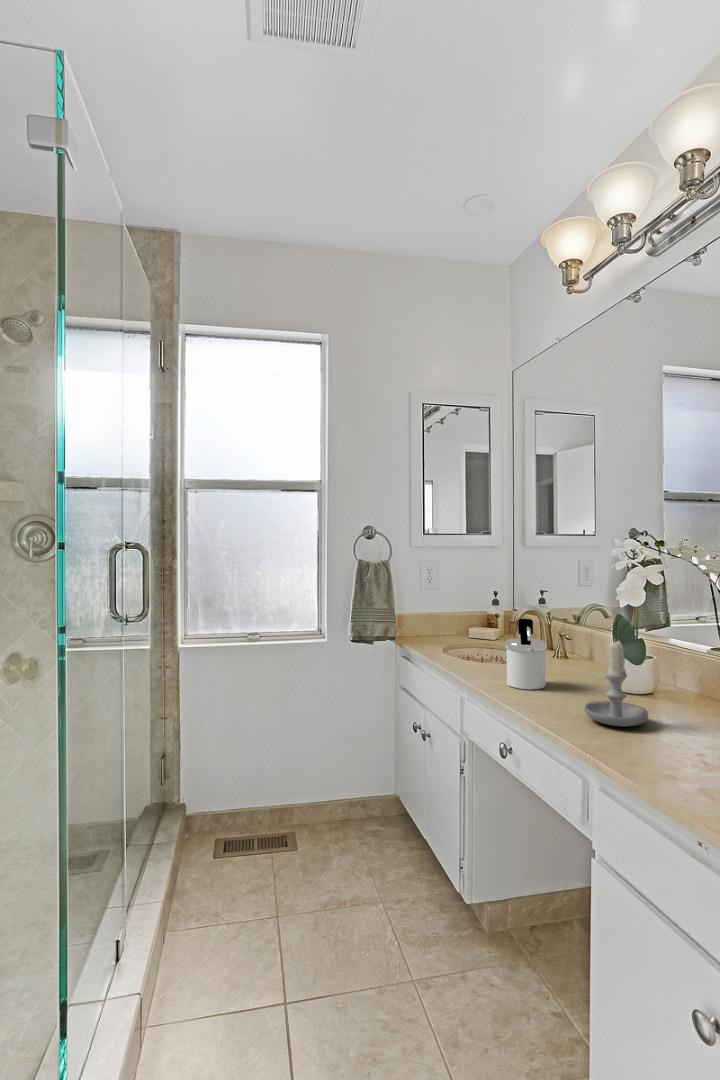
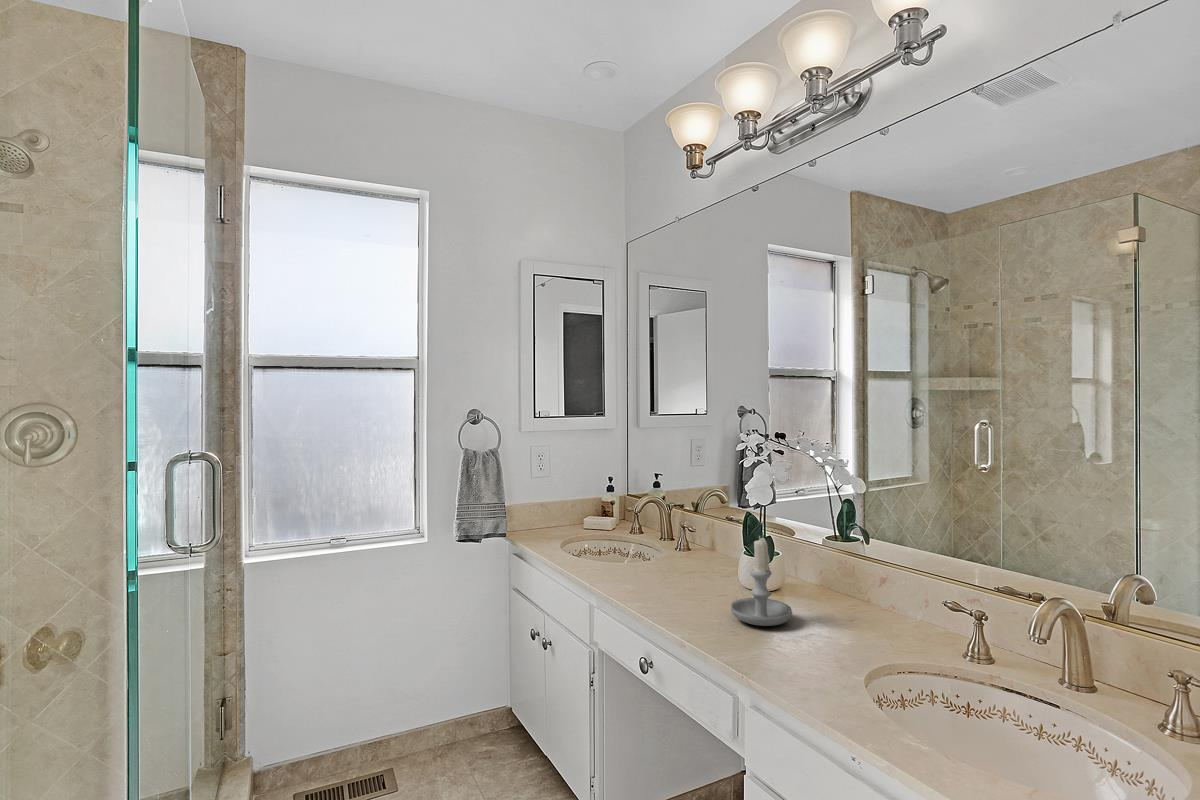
soap dispenser: present [505,619,547,689] -> none [639,513,681,588]

